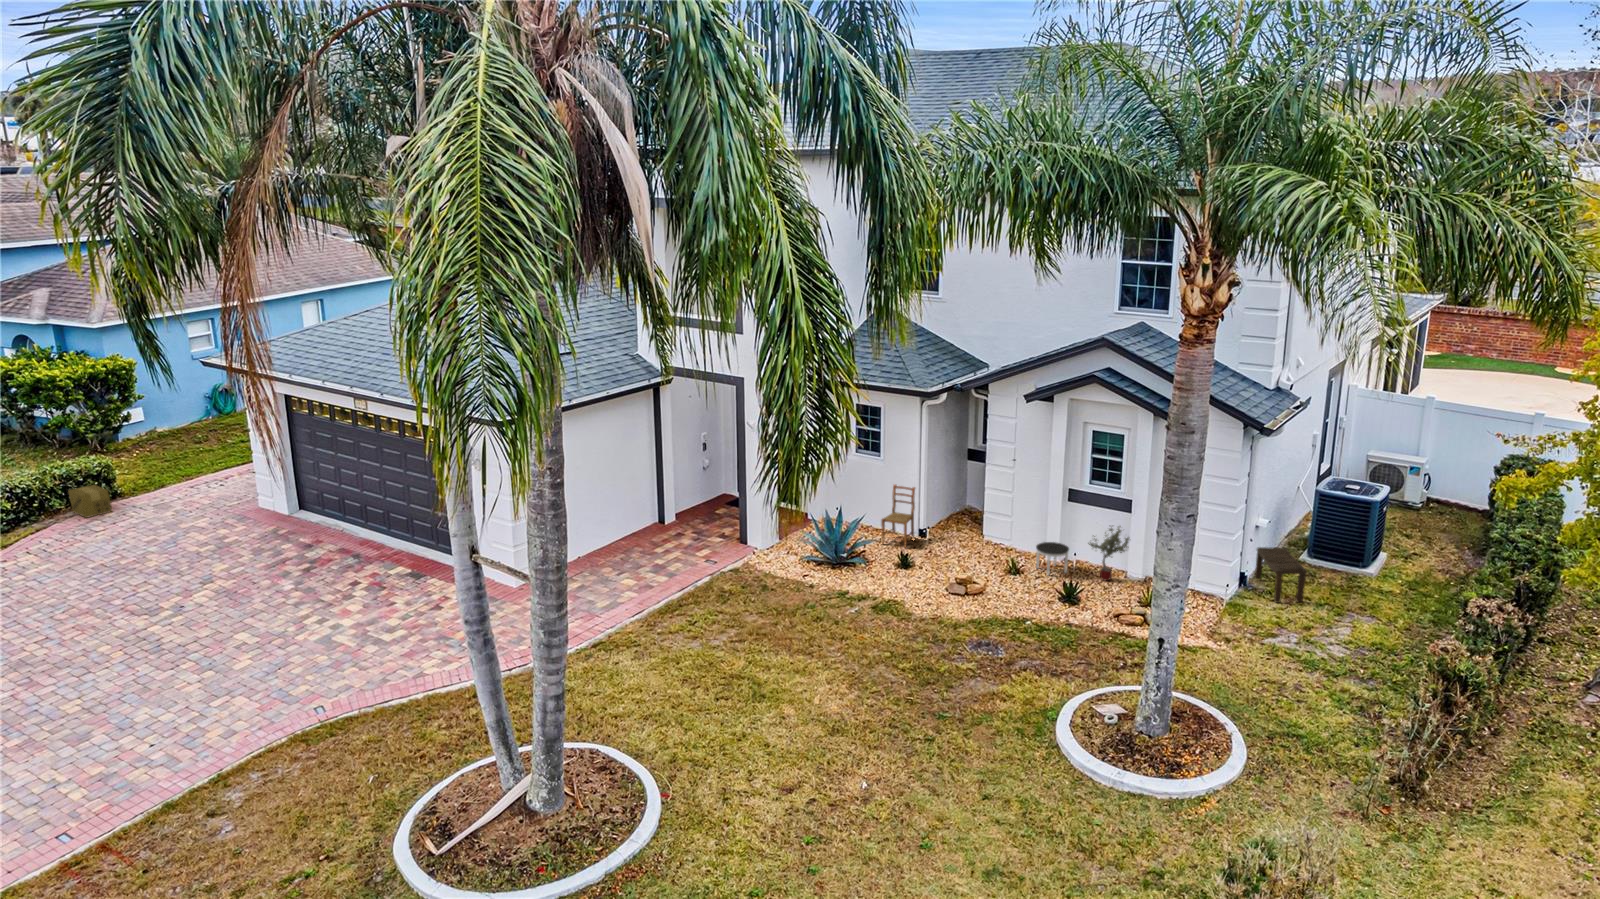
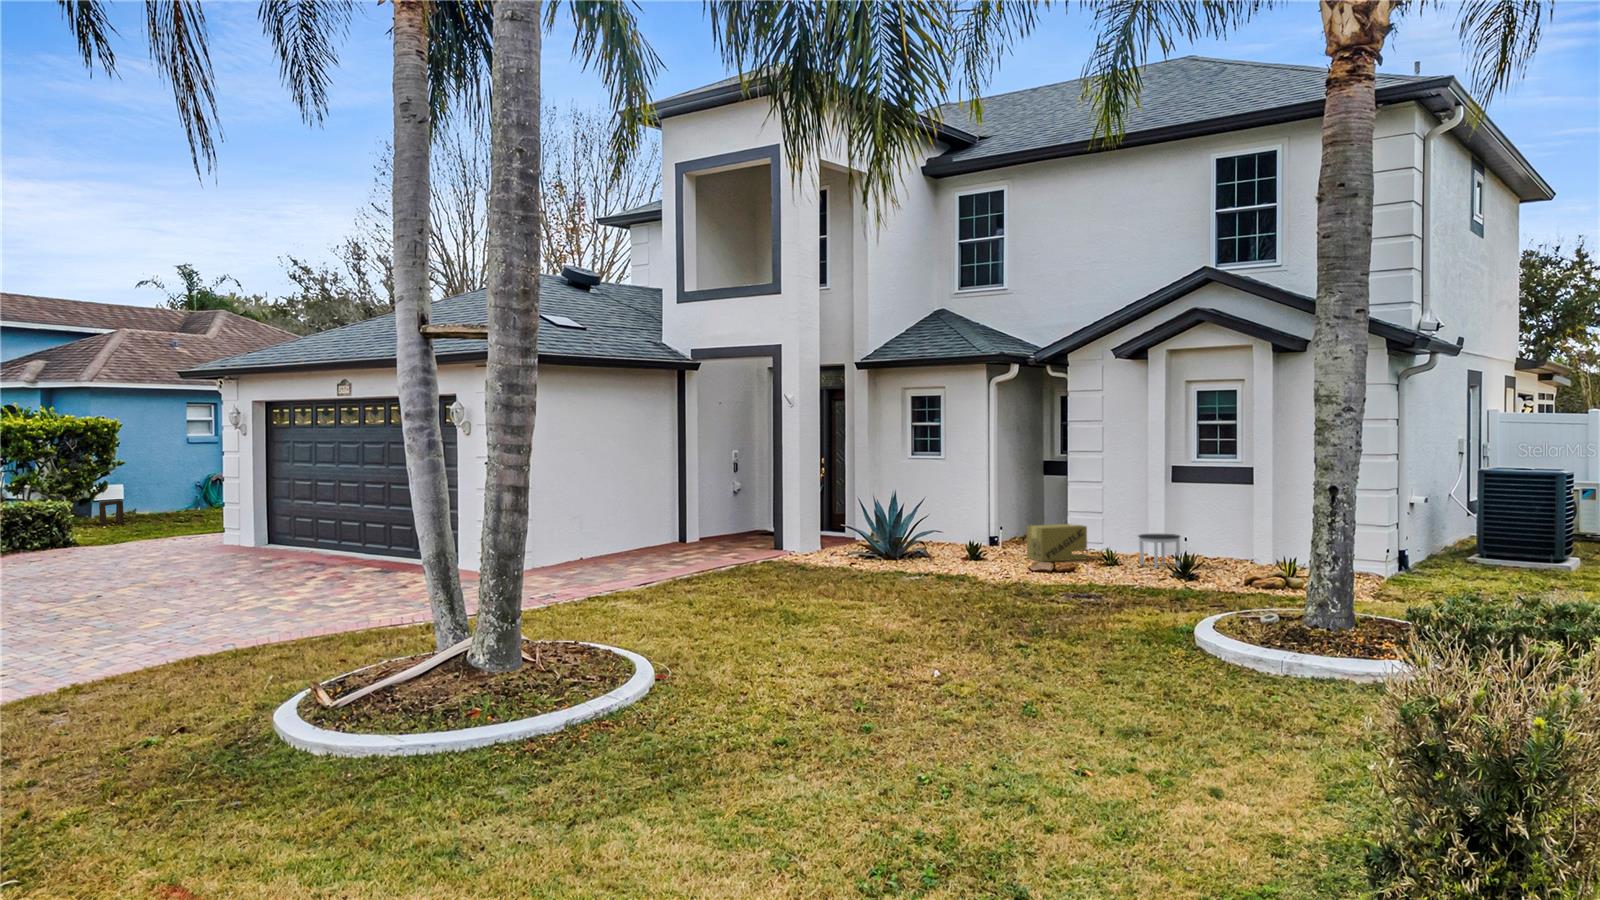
chair: present [881,484,915,548] -> none [945,488,986,559]
cardboard box: present [68,485,112,518] -> present [1026,524,1087,562]
potted tree: present [1088,526,1129,581] -> none [1203,496,1259,570]
bench: present [1255,547,1307,603] -> present [99,499,124,525]

